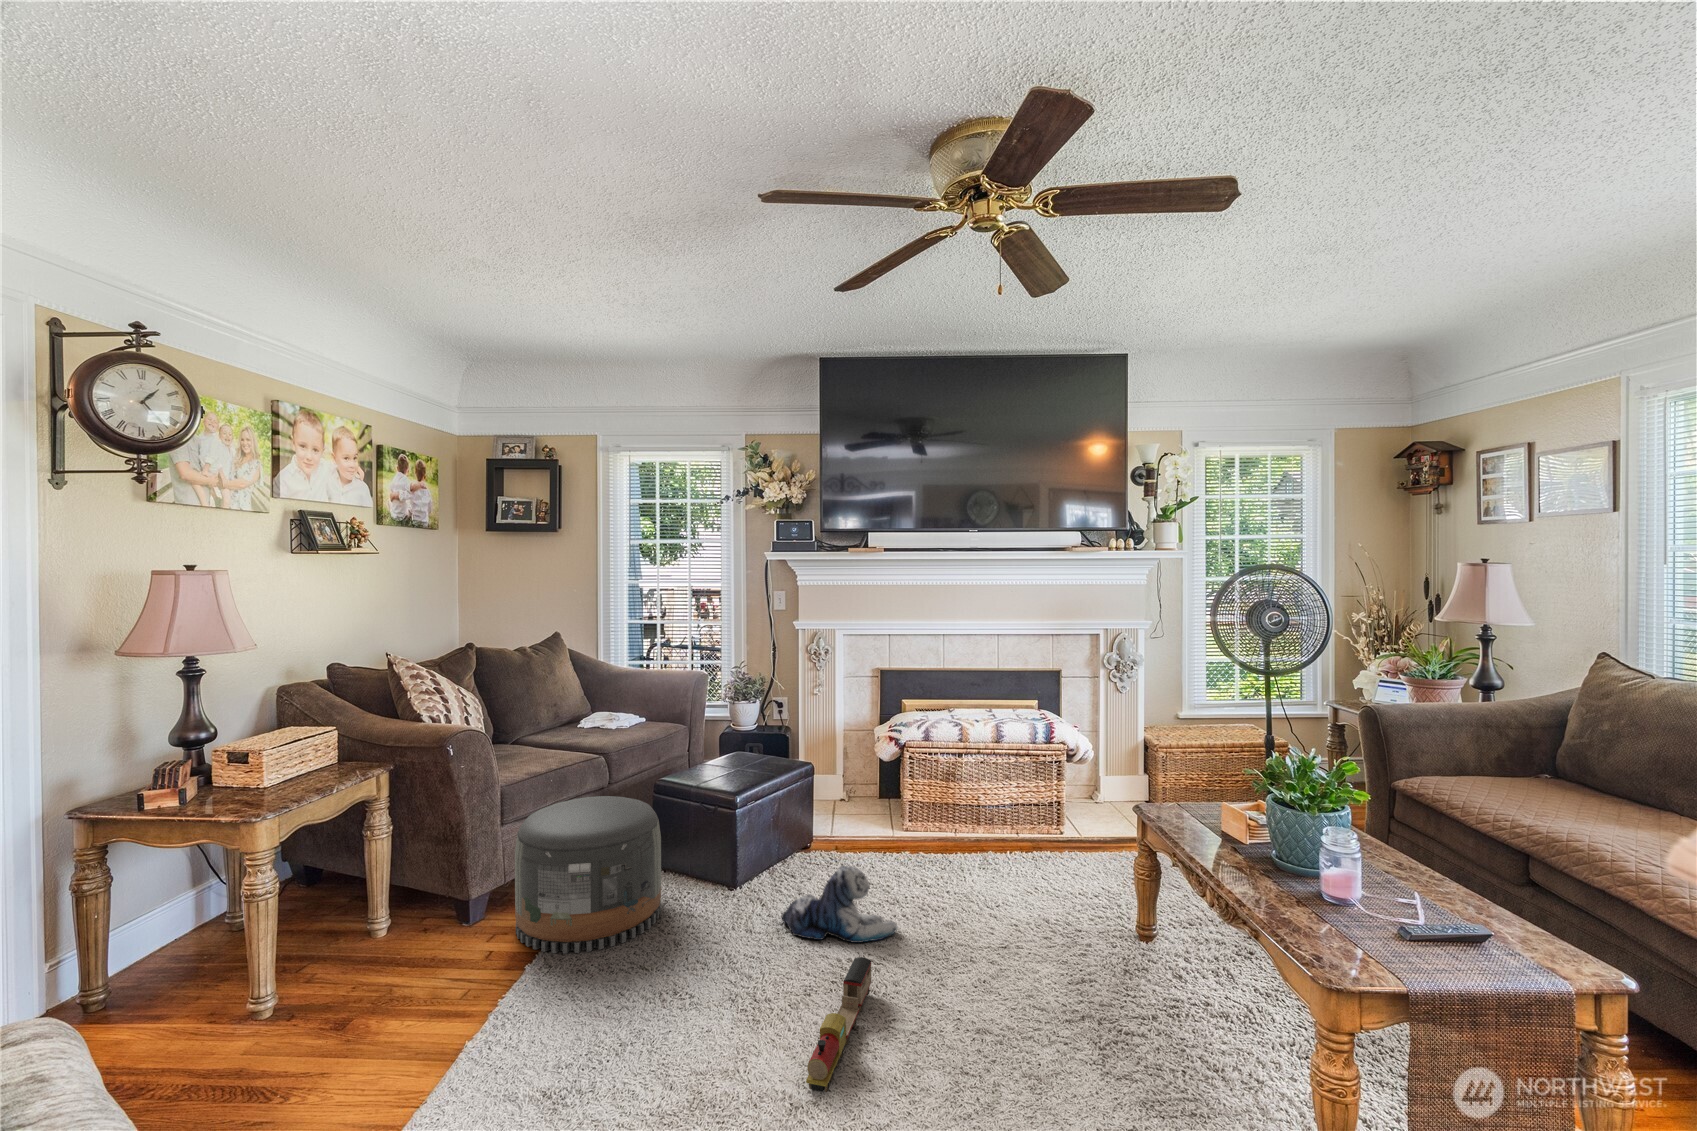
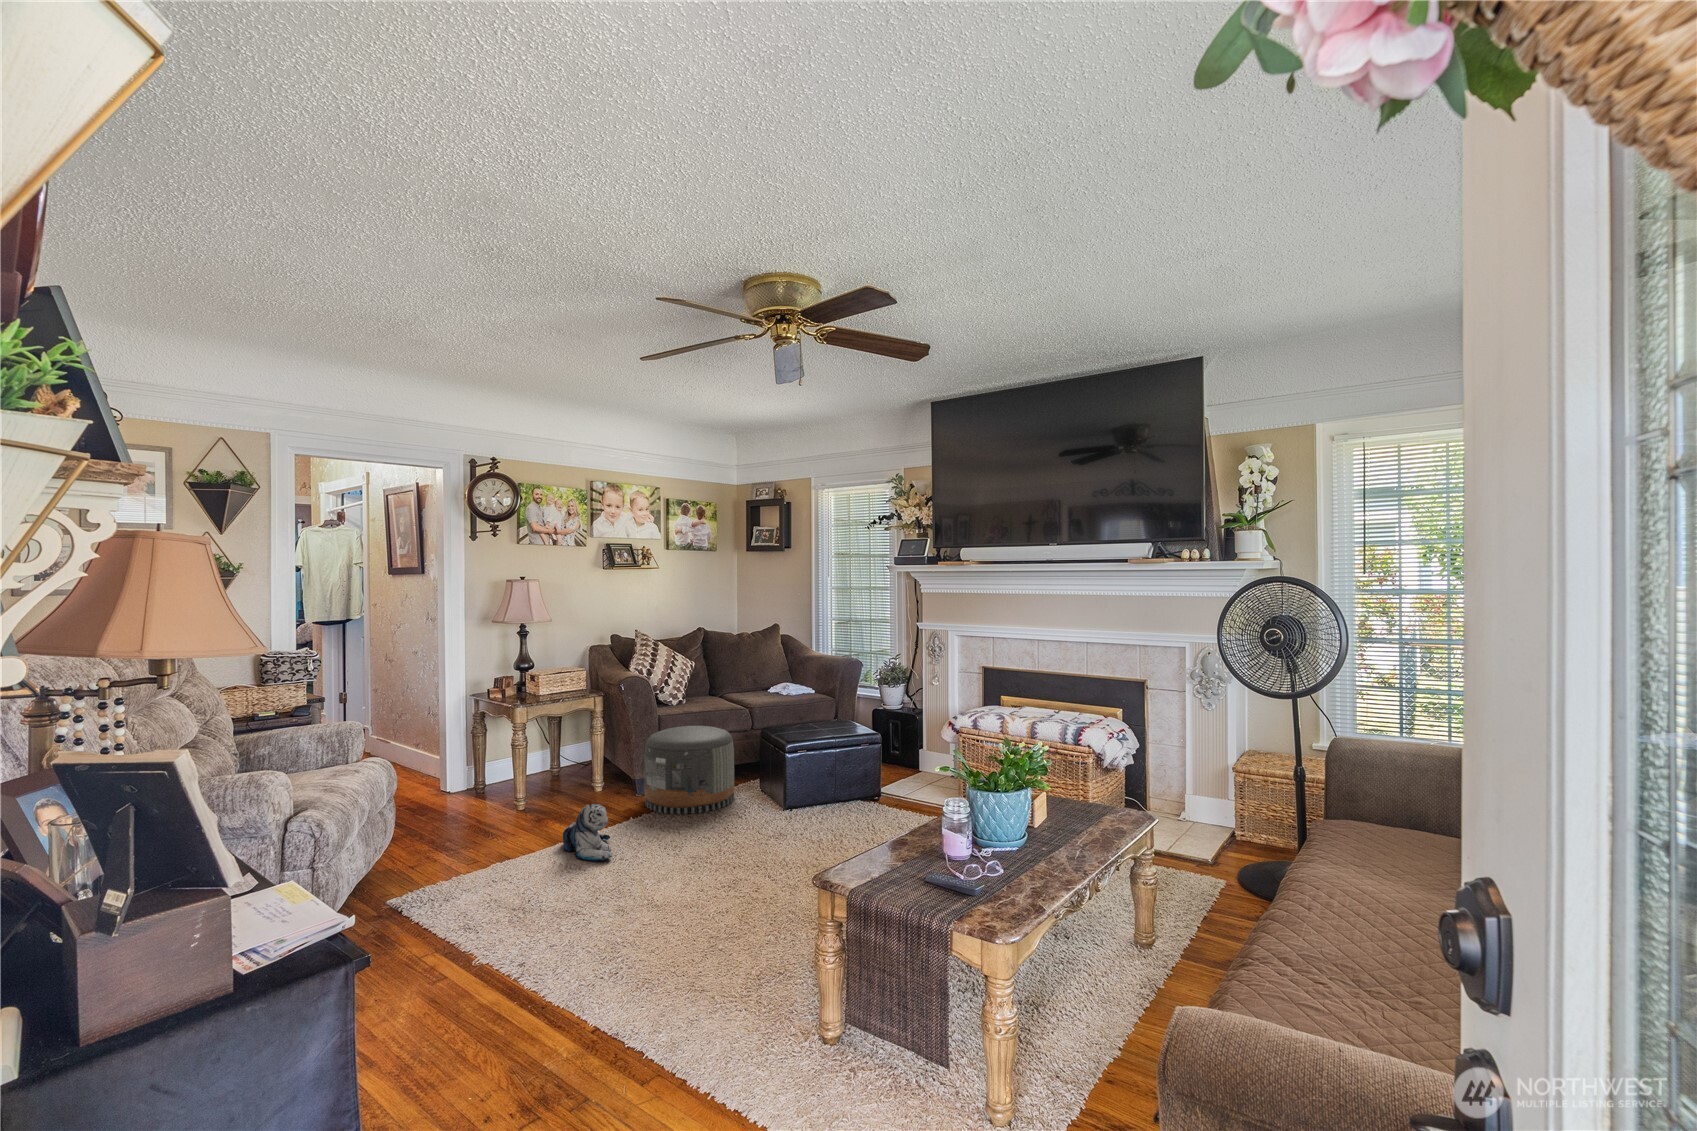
plush toy: present [782,866,898,943] -> present [563,804,612,861]
toy train: present [806,957,871,1092] -> none [647,842,753,892]

